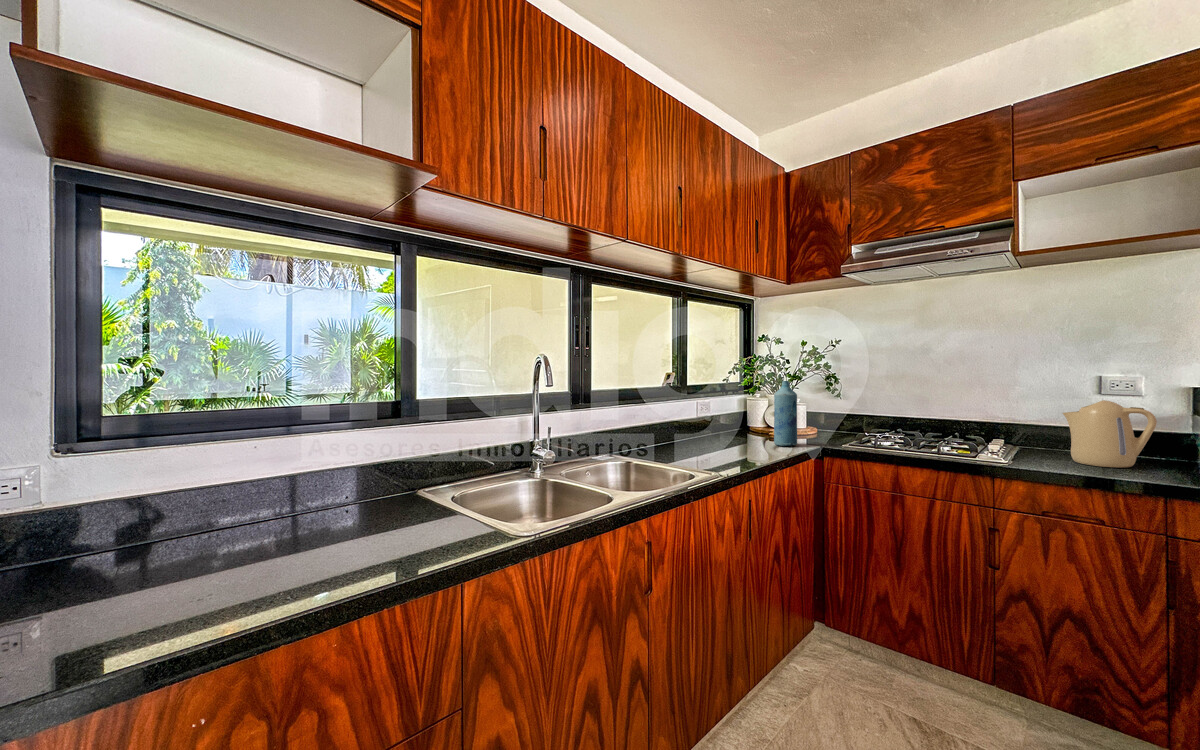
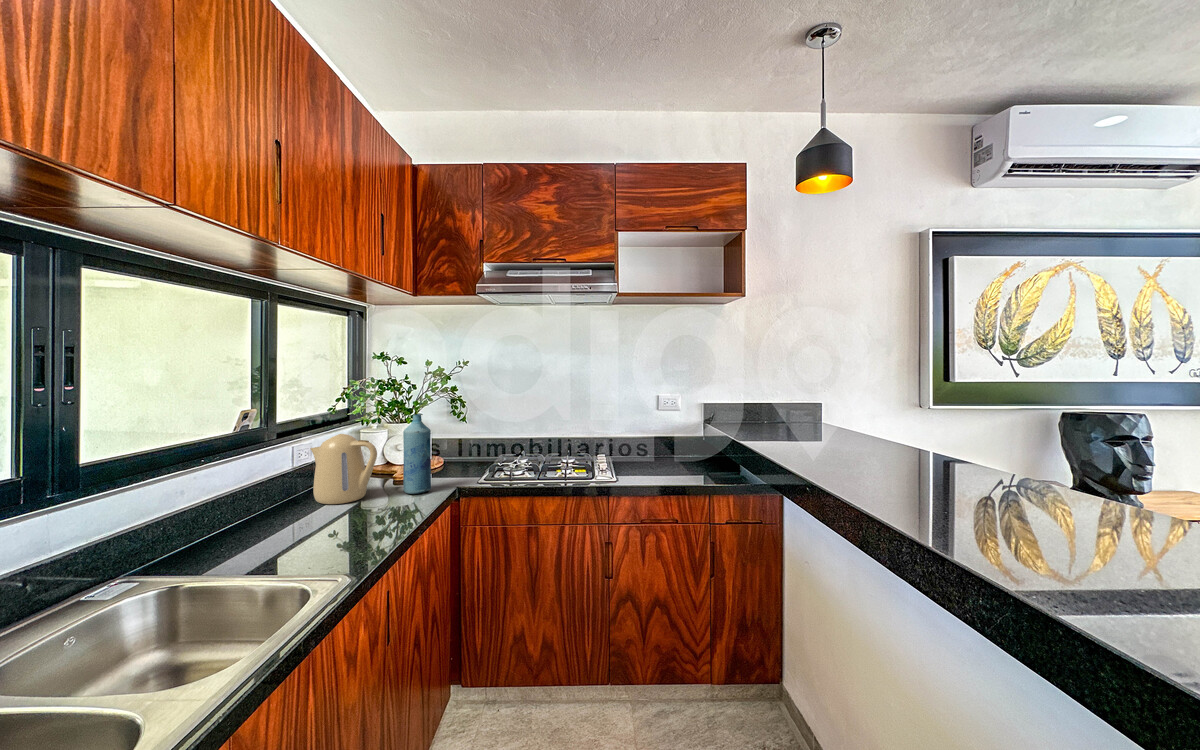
kettle: present [1063,400,1157,468] -> present [310,434,377,504]

